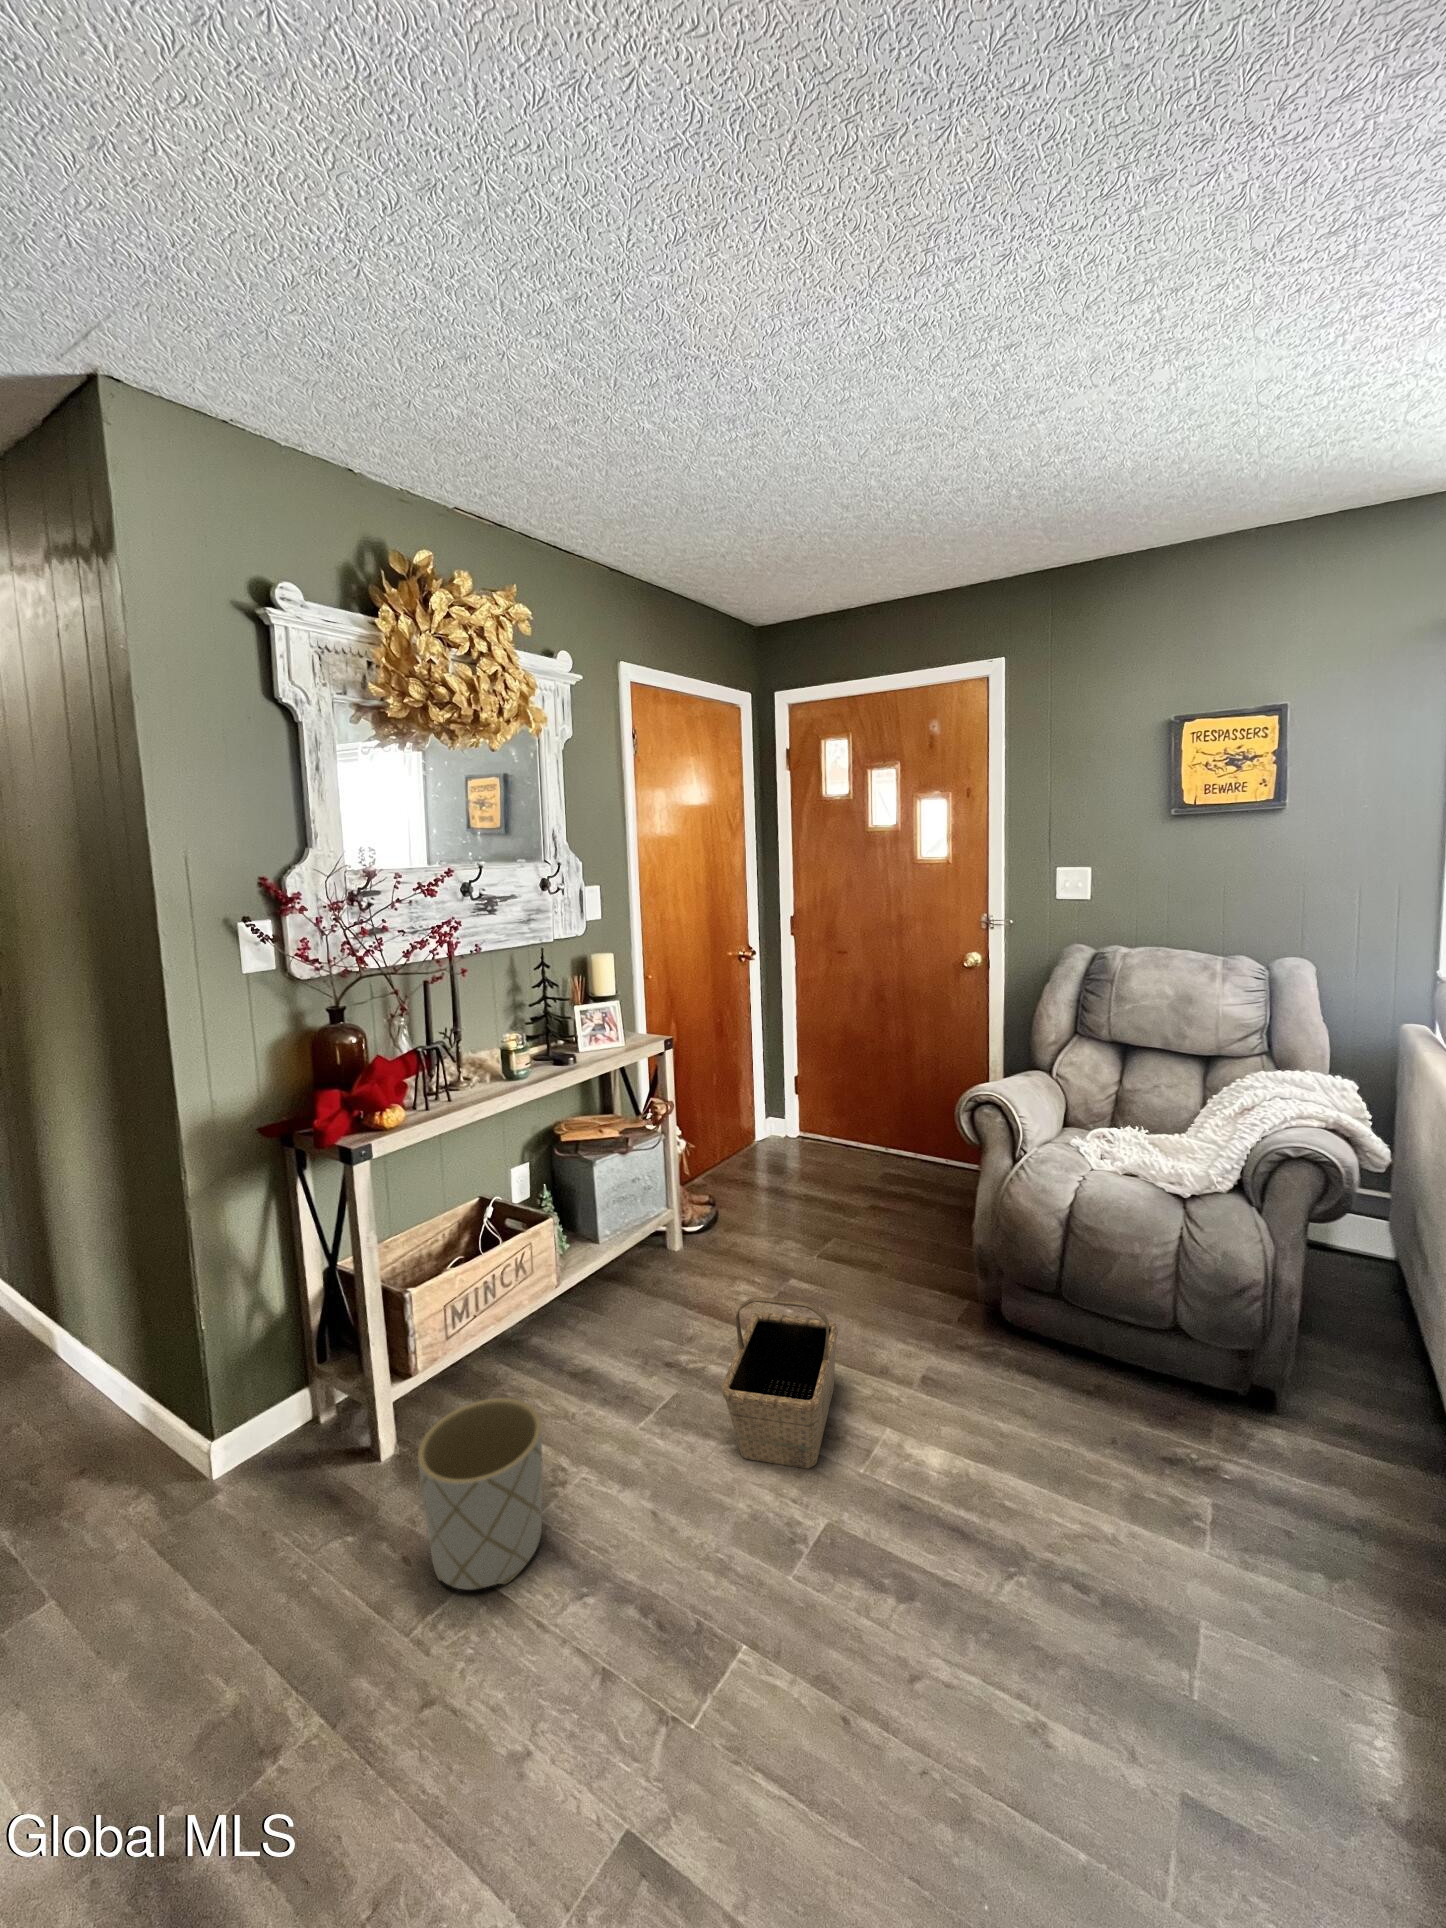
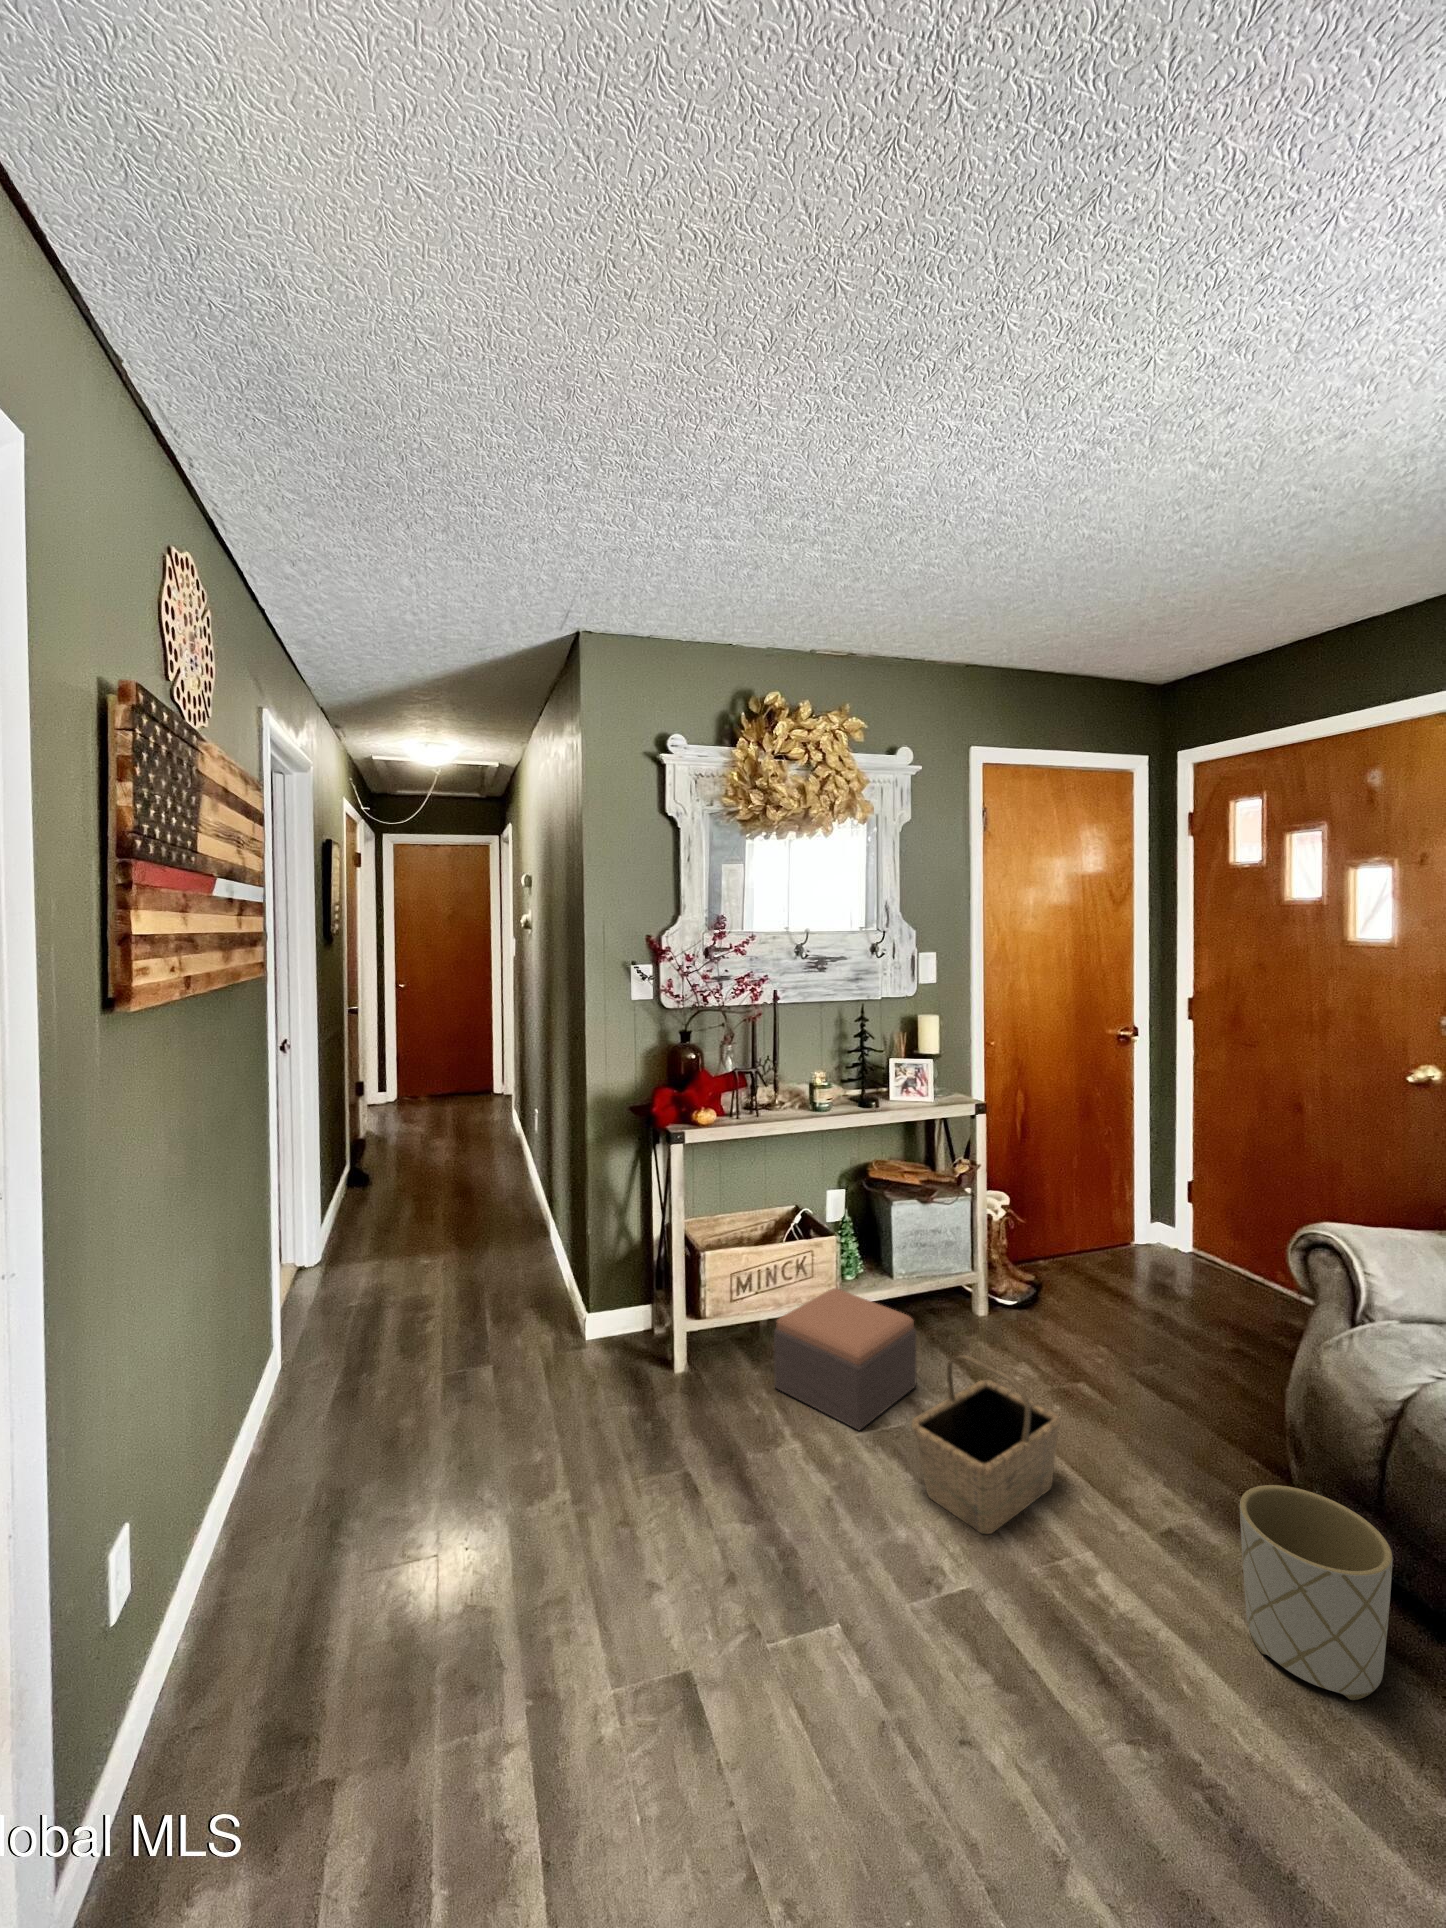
footstool: none [516,1275,666,1422] -> present [774,1288,916,1431]
planter: present [418,1398,542,1590] -> present [1240,1485,1393,1700]

